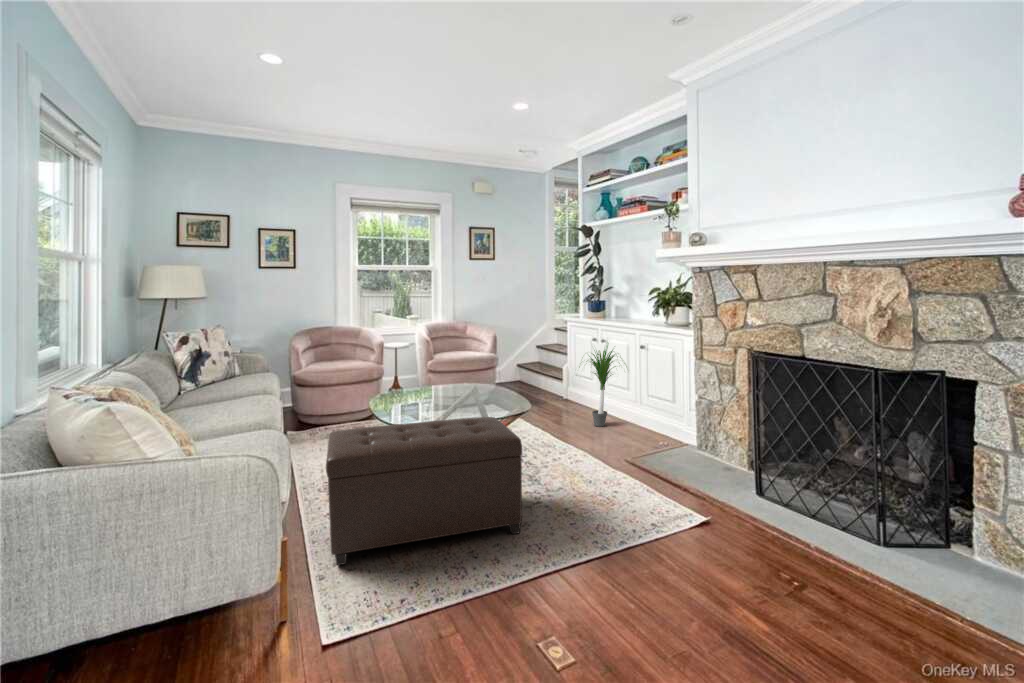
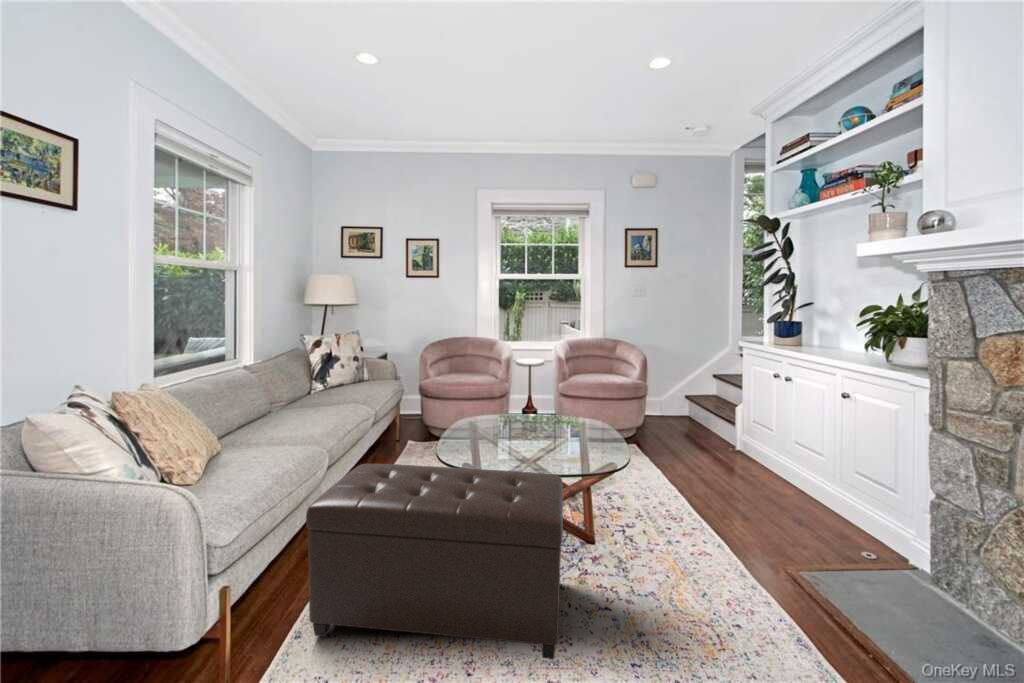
potted plant: present [579,346,625,427] -> none [727,375,820,499]

